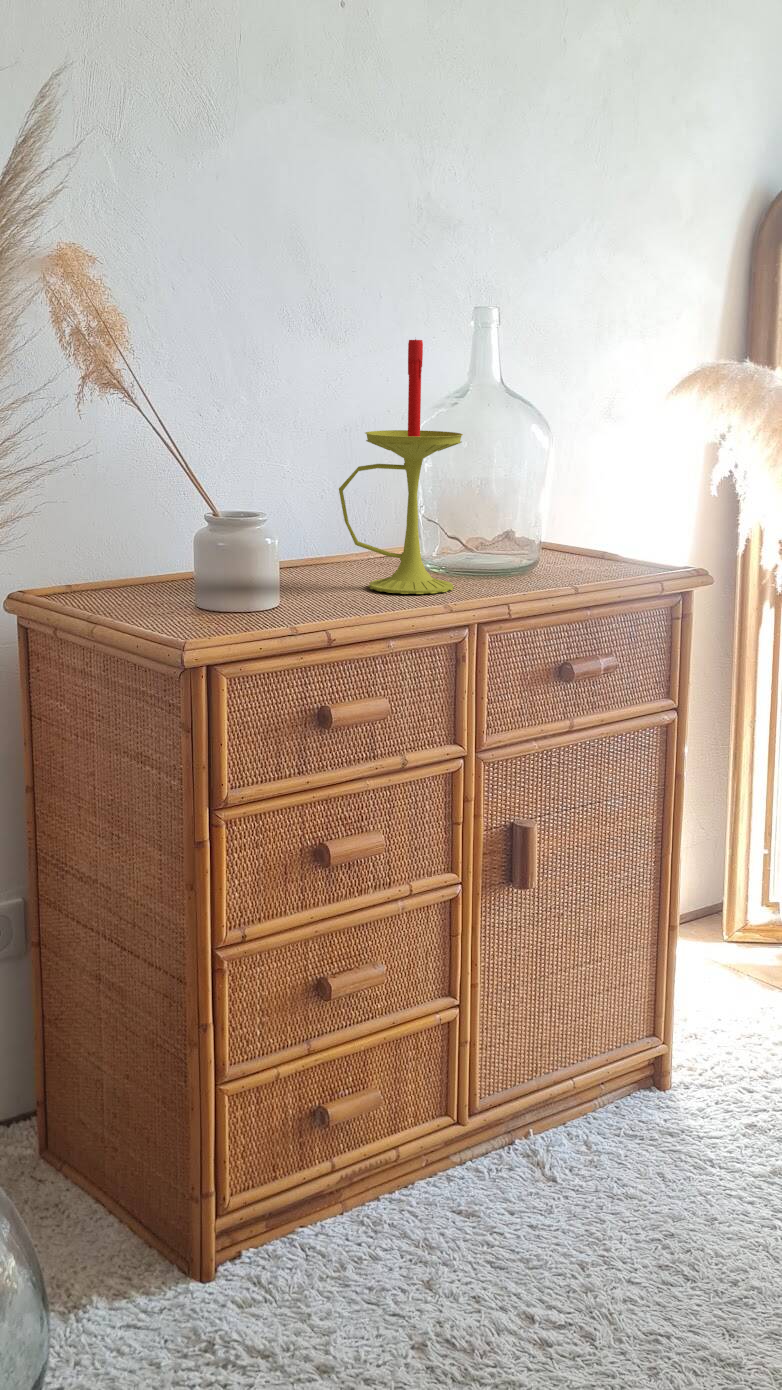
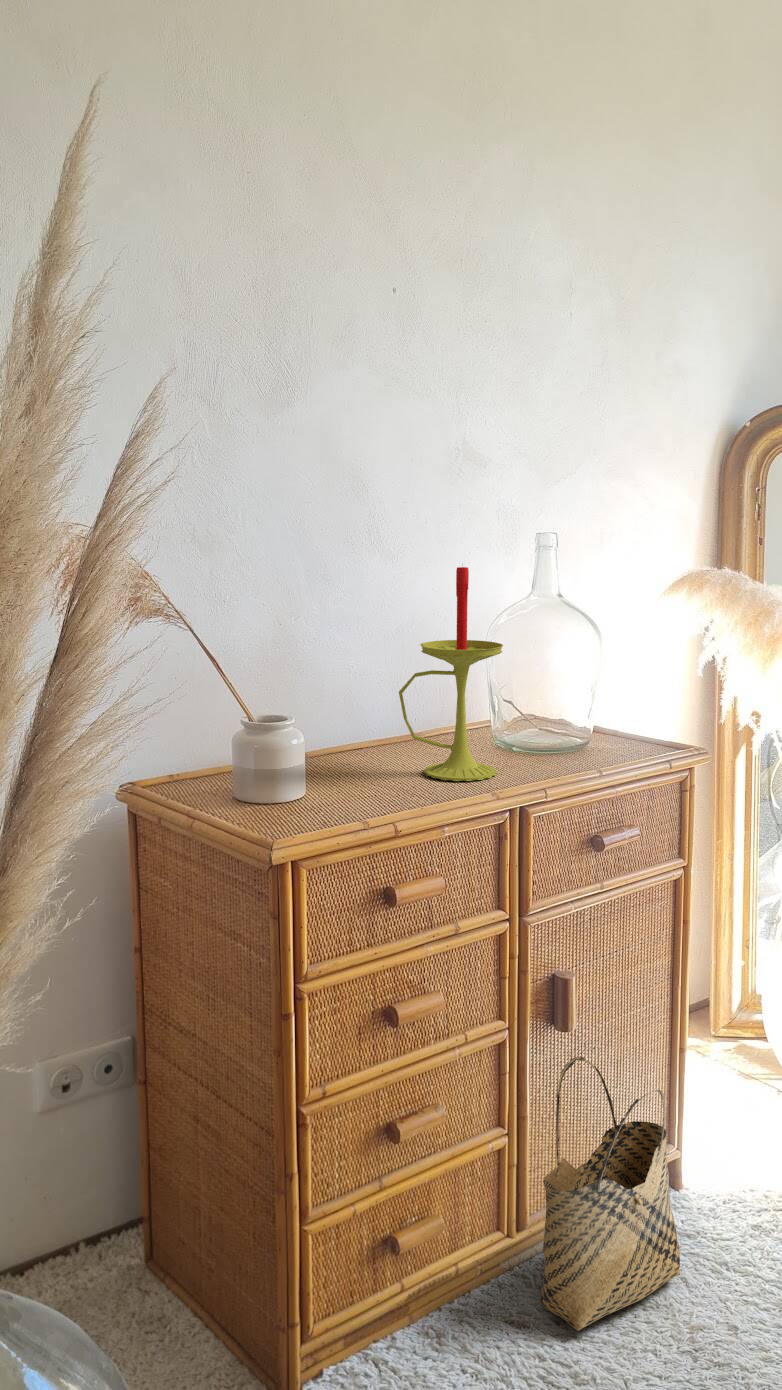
woven basket: none [492,919,655,1218] -> present [540,1057,680,1331]

